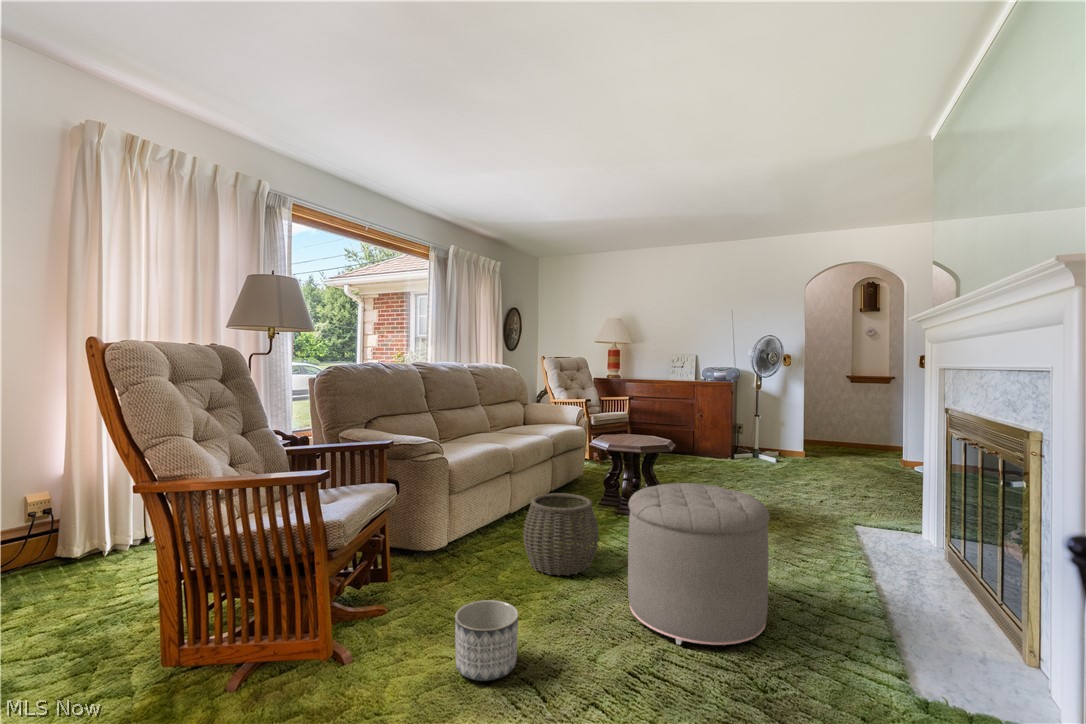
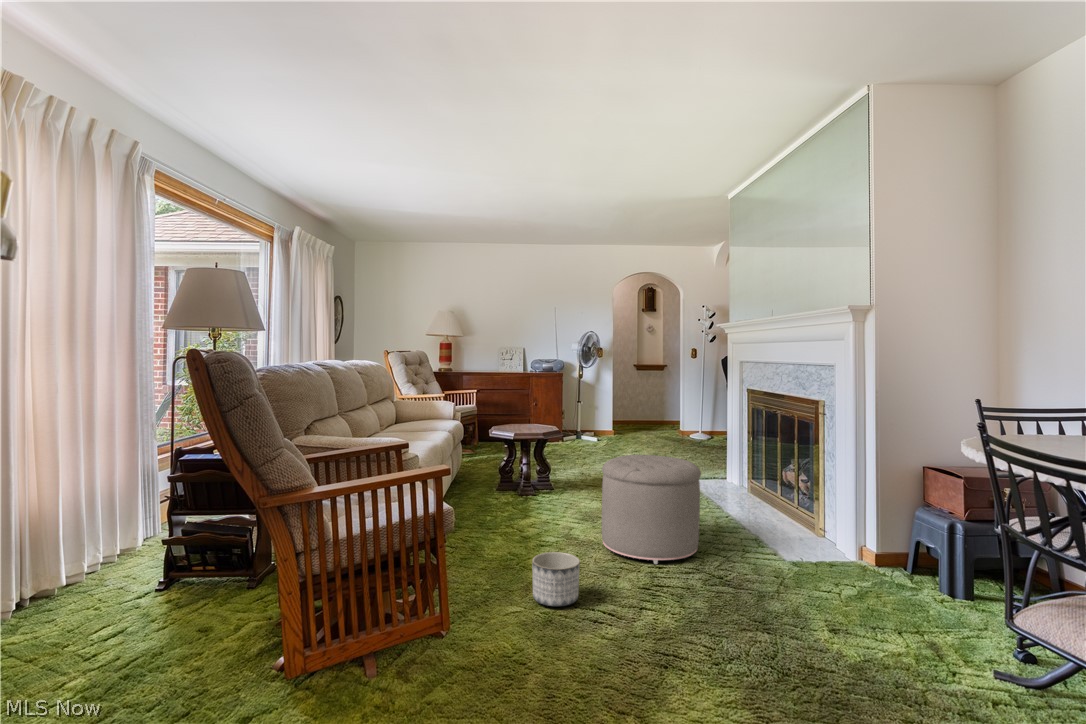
woven basket: present [523,493,599,576] -> none [493,475,557,542]

